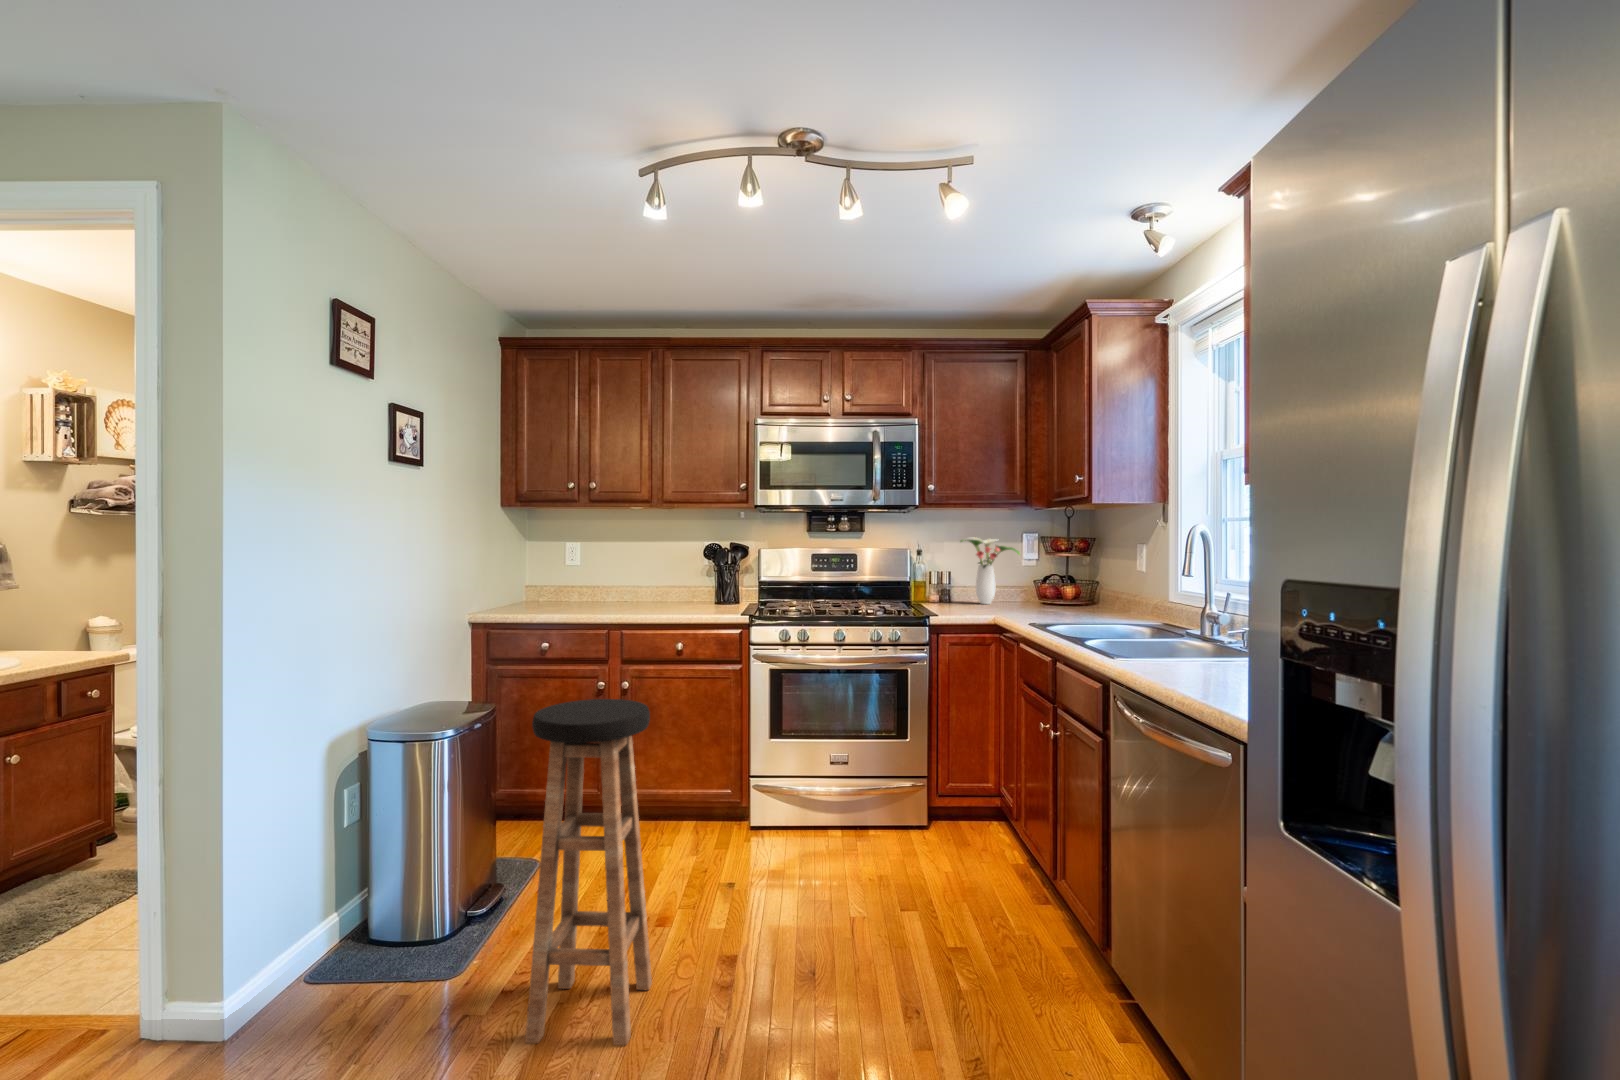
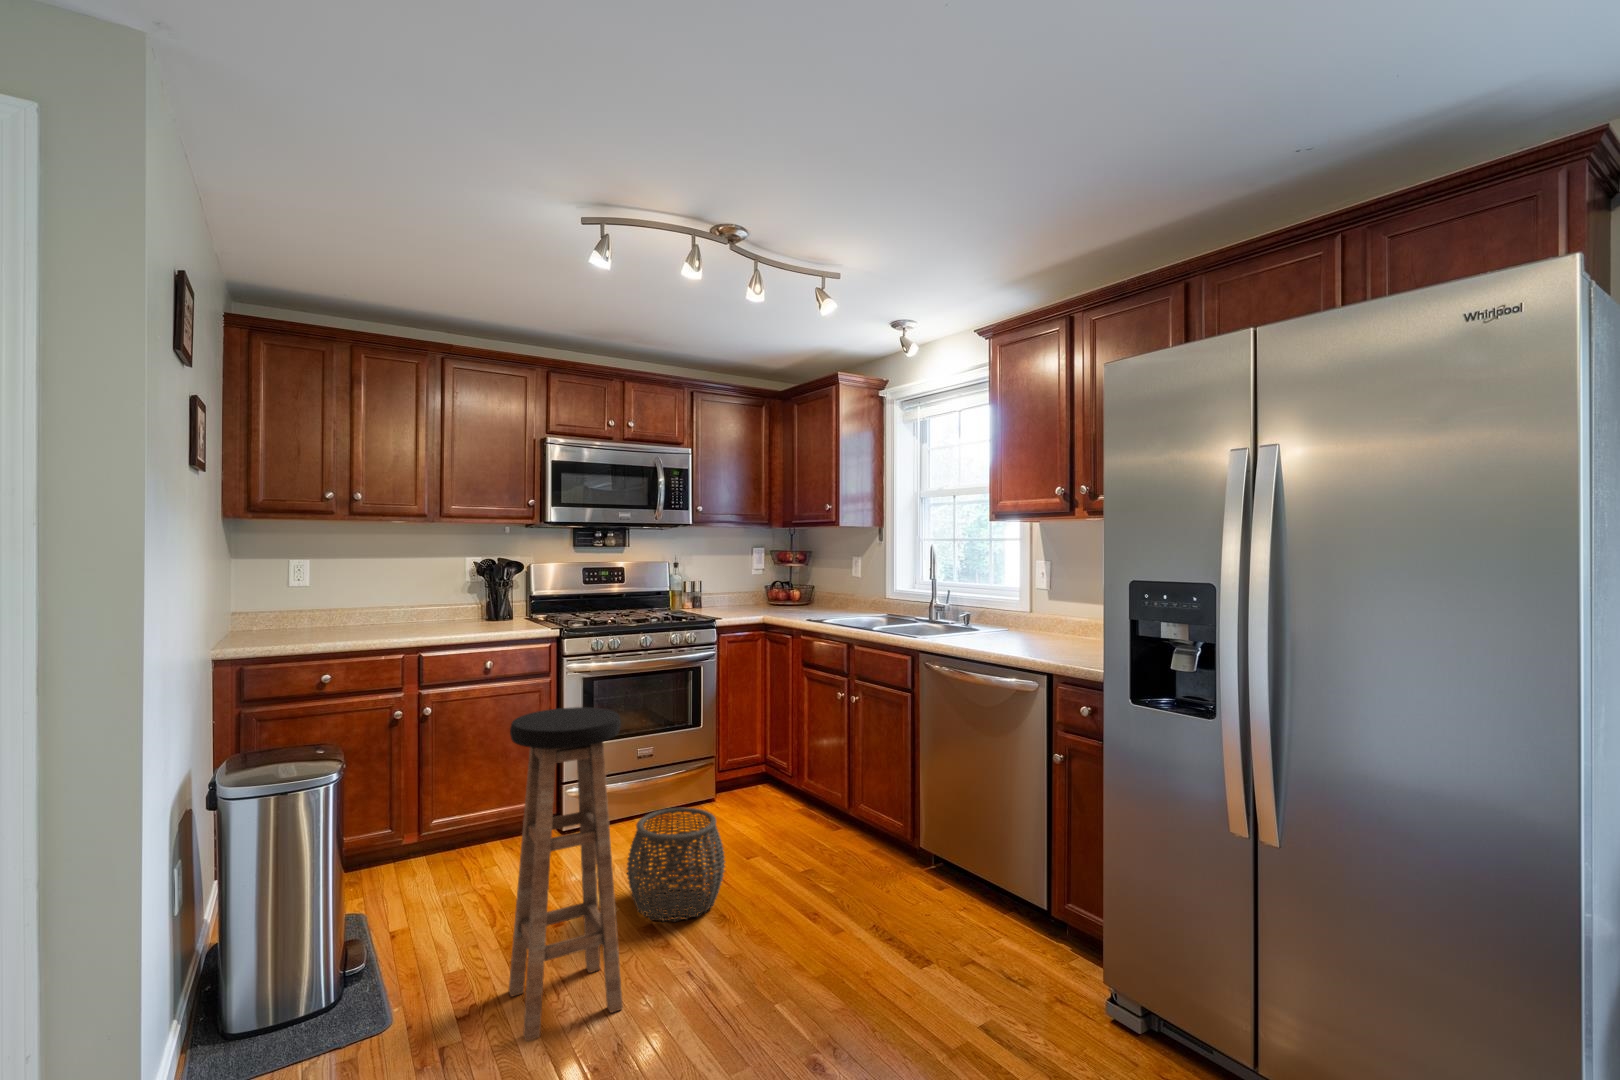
flower arrangement: present [961,537,1020,604] -> none [712,551,762,608]
woven basket: none [724,828,837,964] -> present [627,808,725,922]

